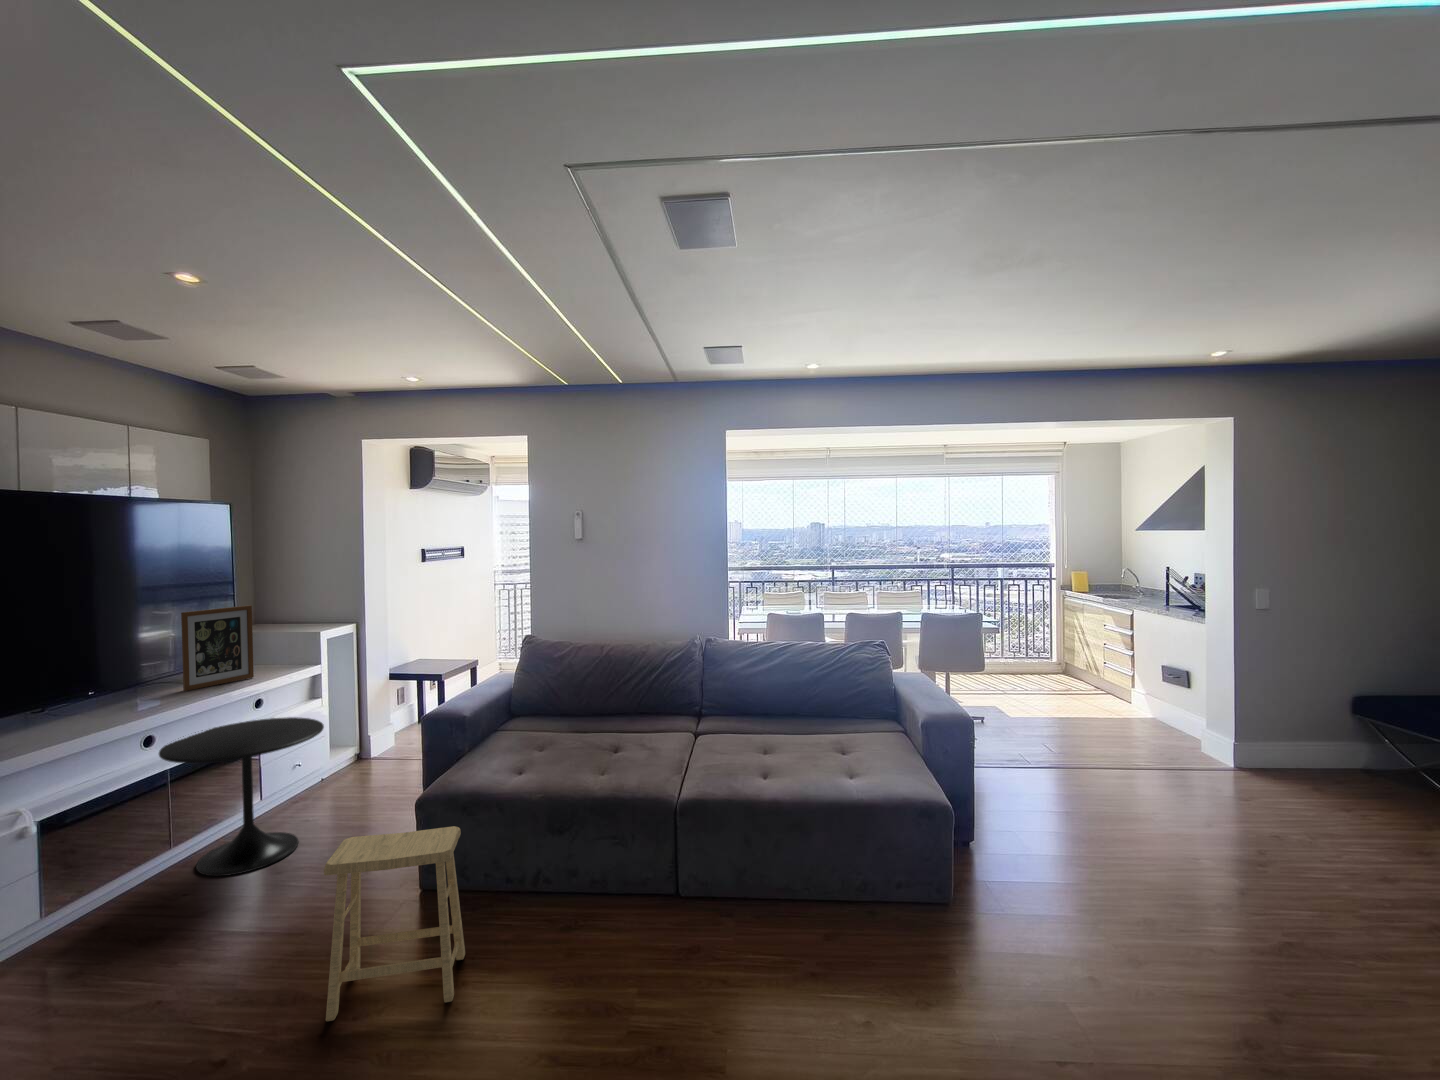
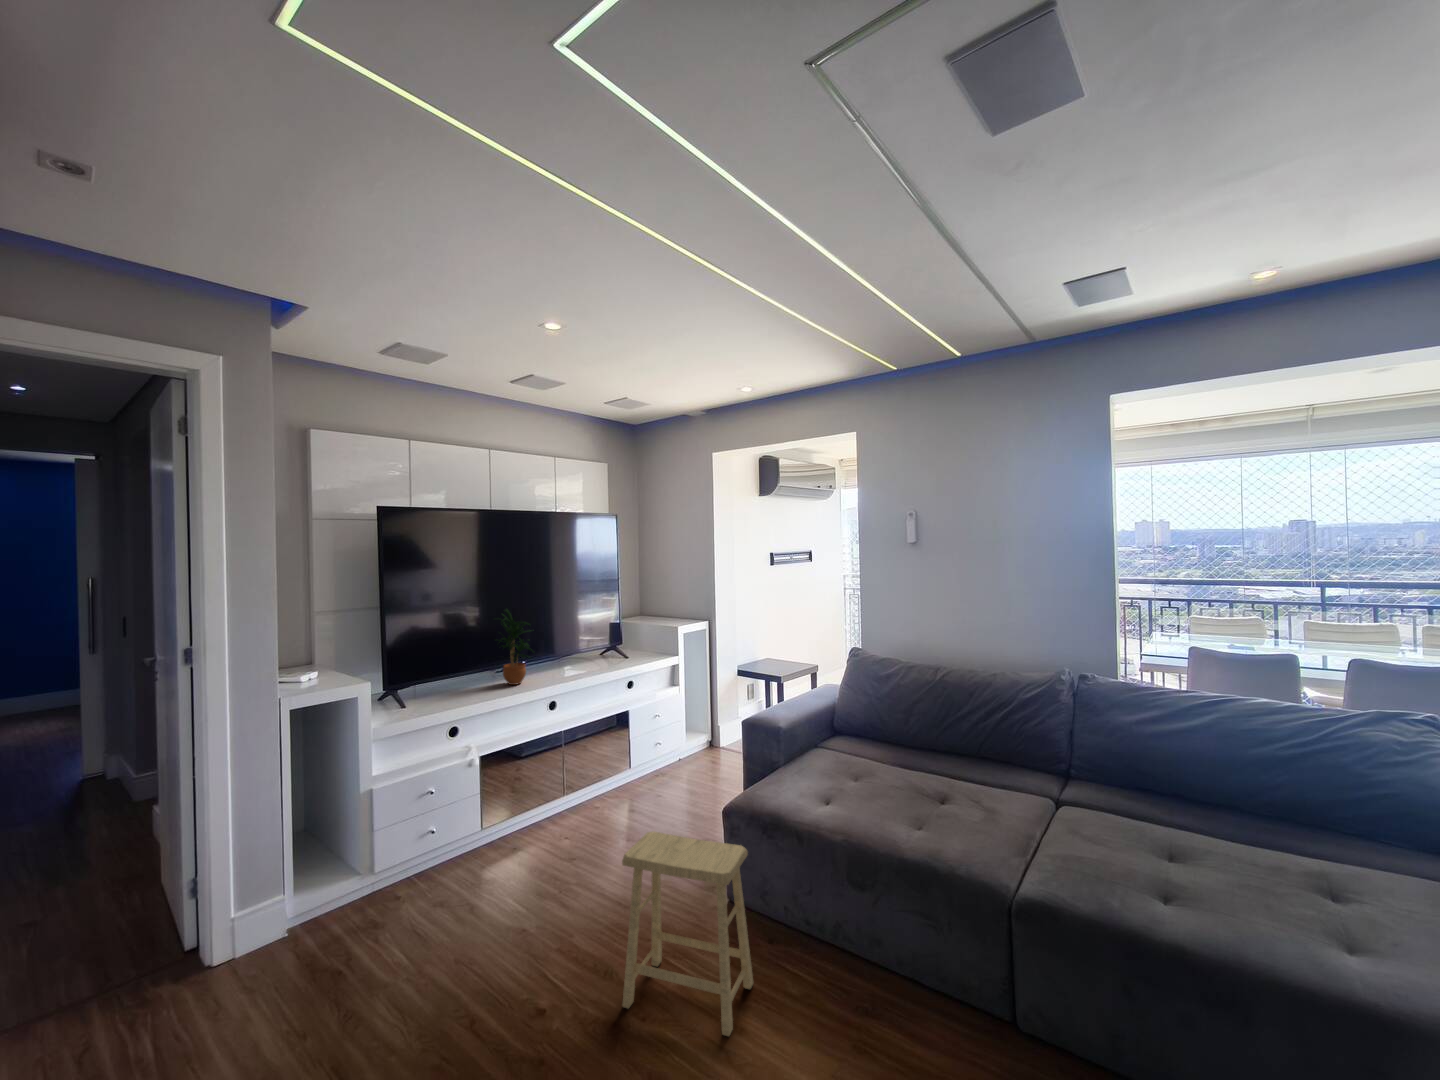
picture frame: present [181,605,254,691] -> none [577,601,627,668]
potted plant: none [49,622,124,721] -> present [498,610,532,685]
side table: present [159,717,324,876] -> none [554,699,668,831]

